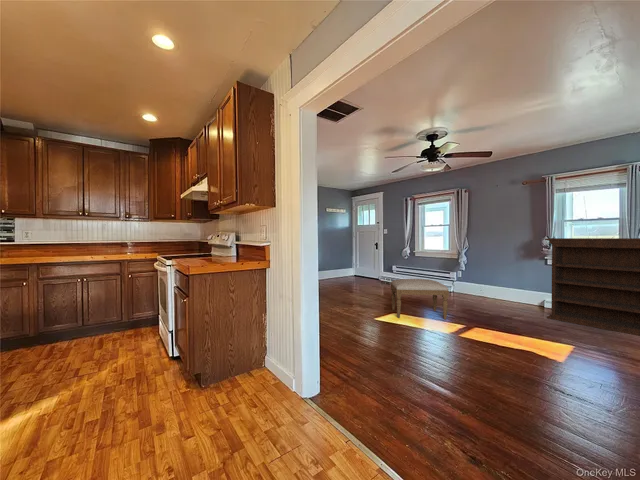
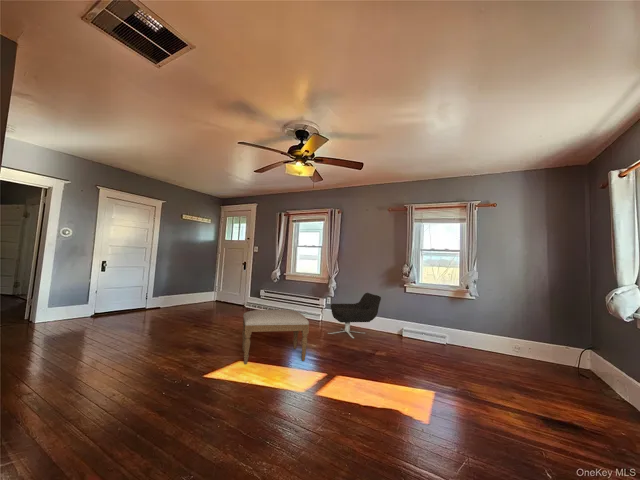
bookshelf: present [545,238,640,336] -> none [404,266,495,369]
lounge chair: none [462,266,518,306] -> present [328,293,381,338]

